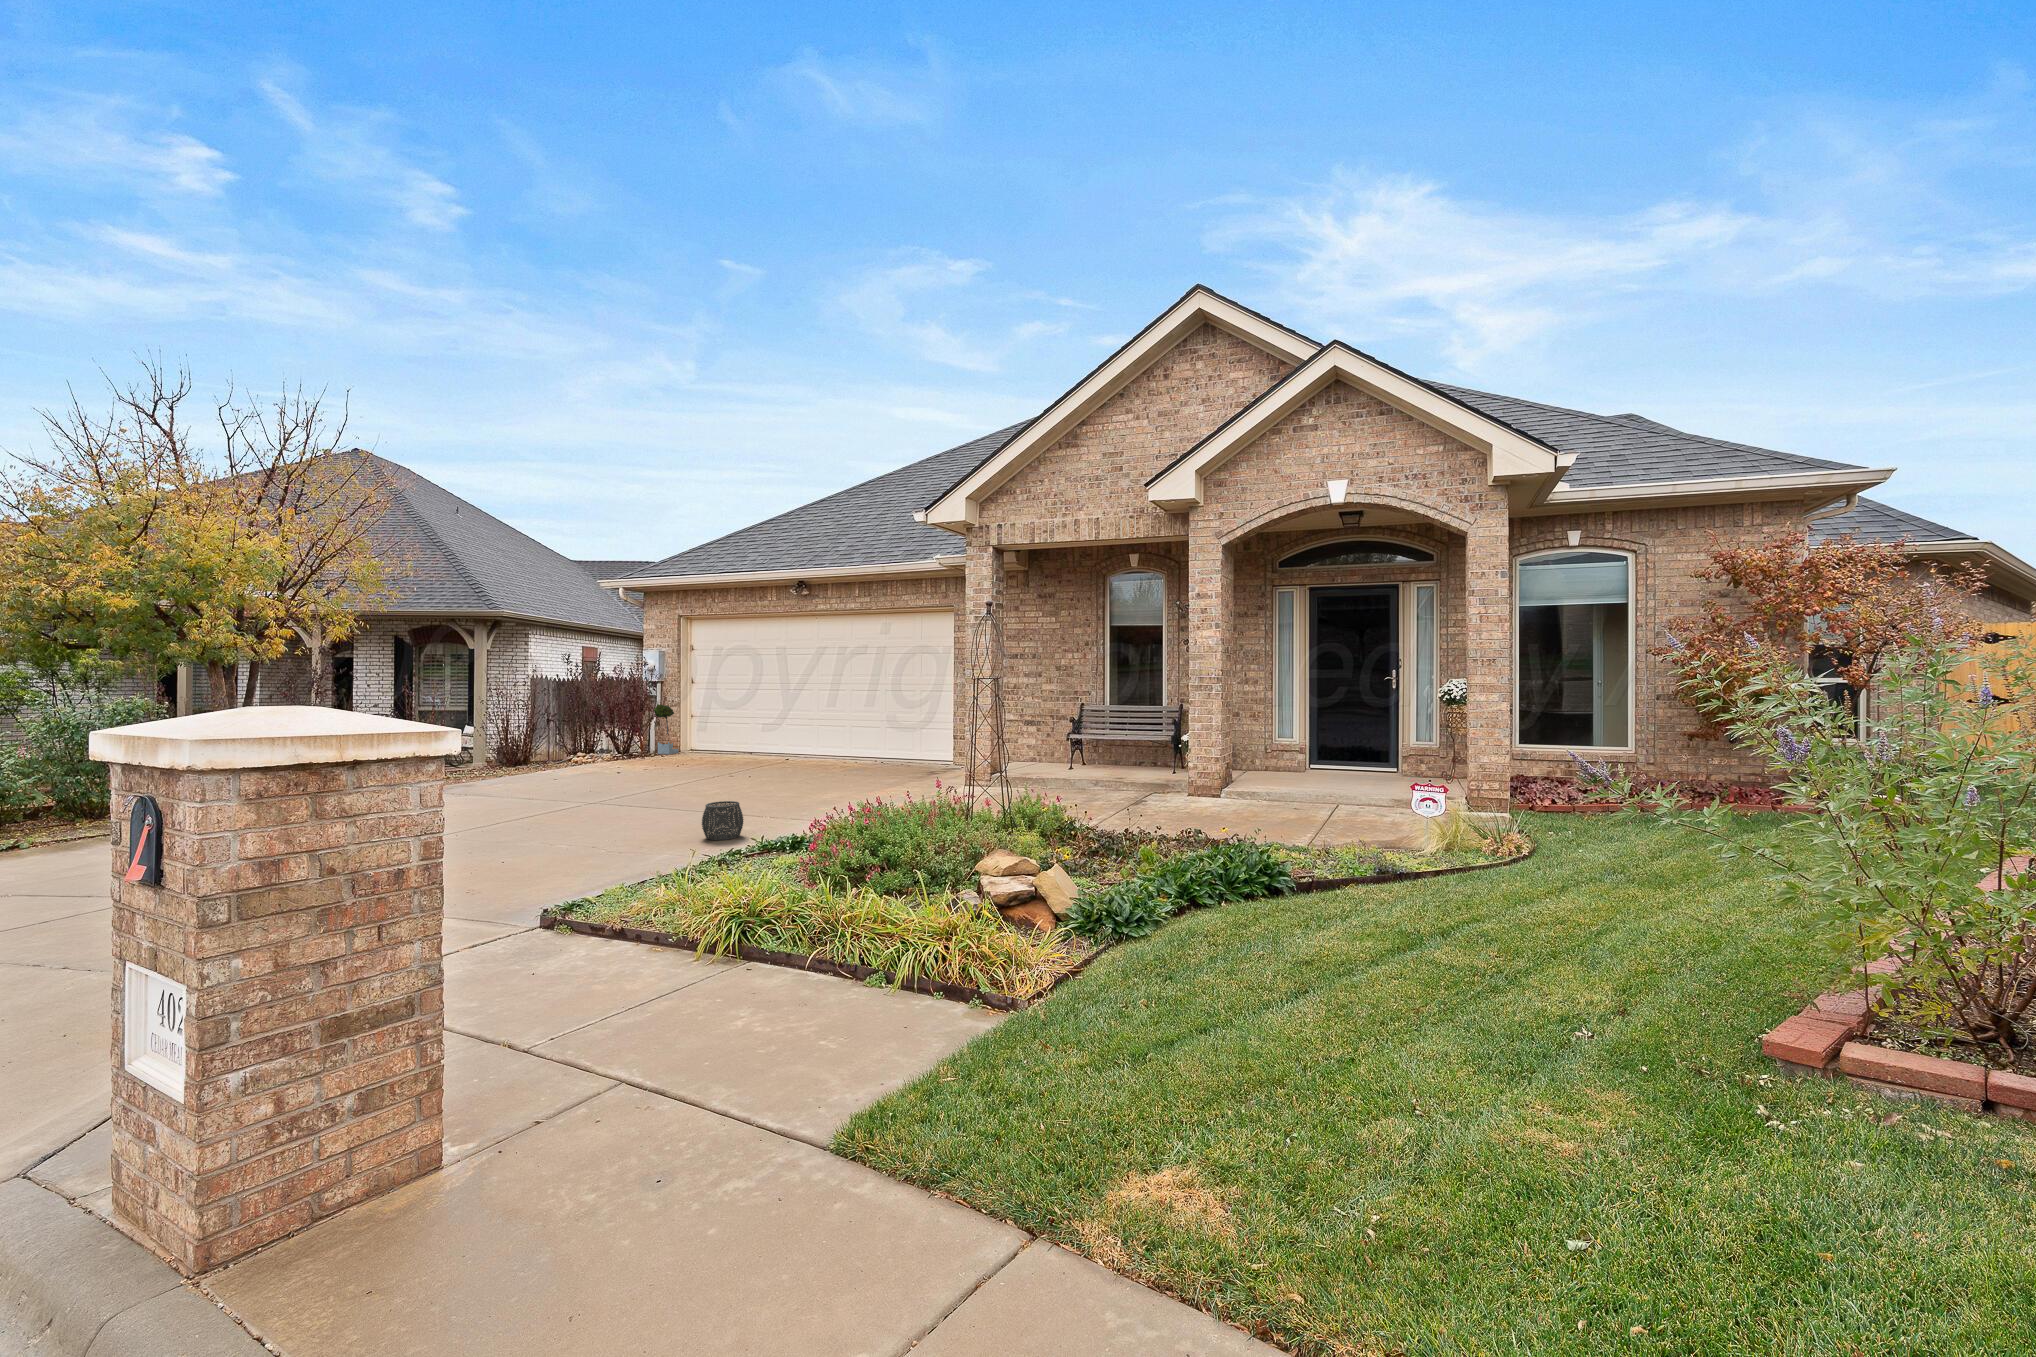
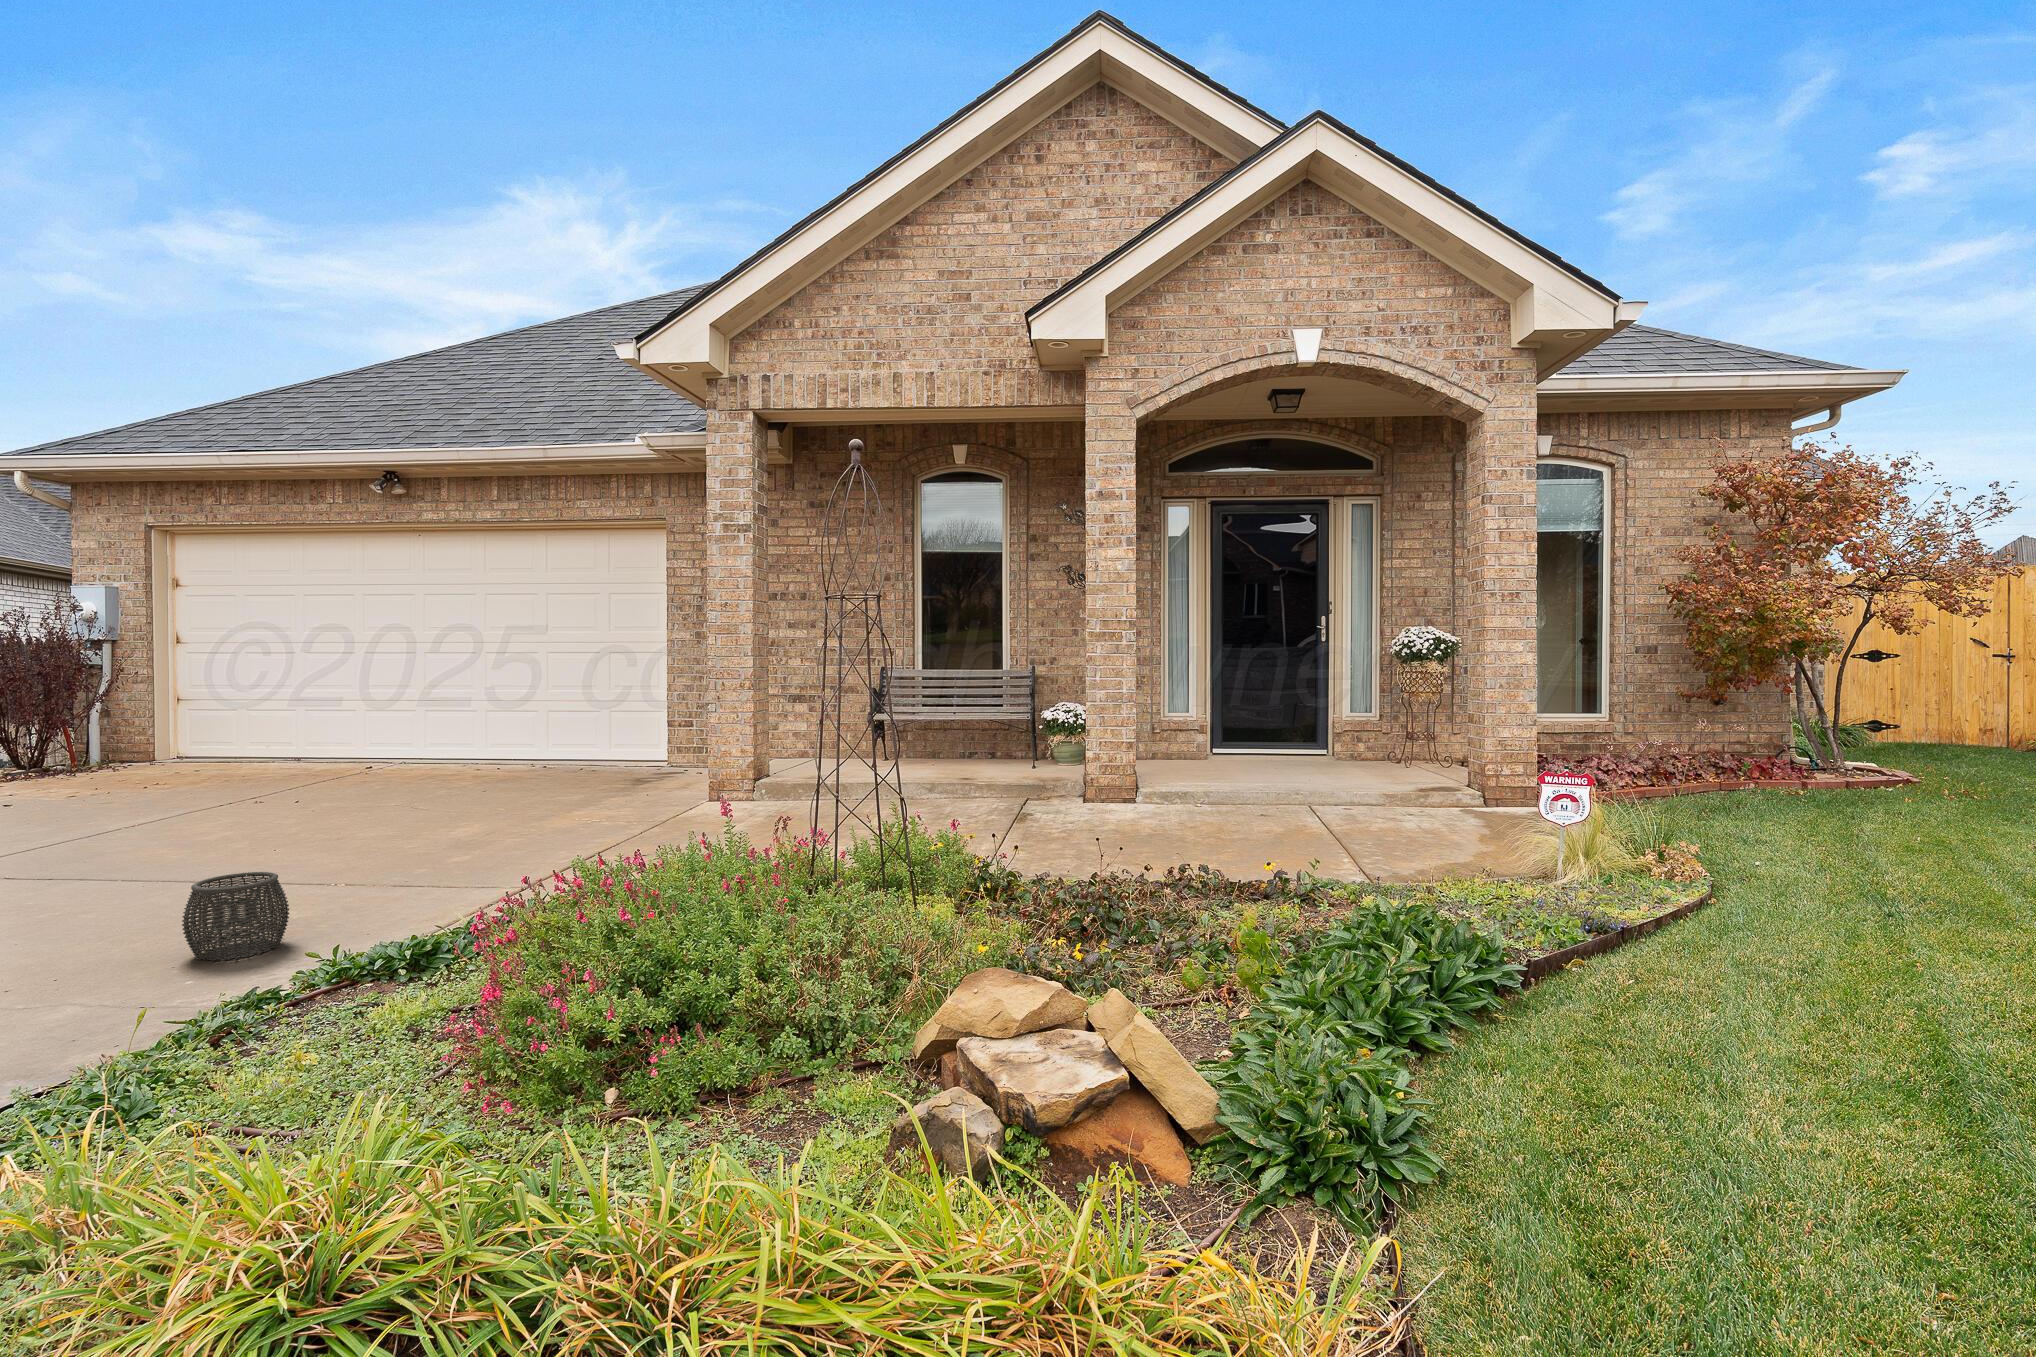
potted tree: present [654,704,678,754] -> none [90,679,147,770]

